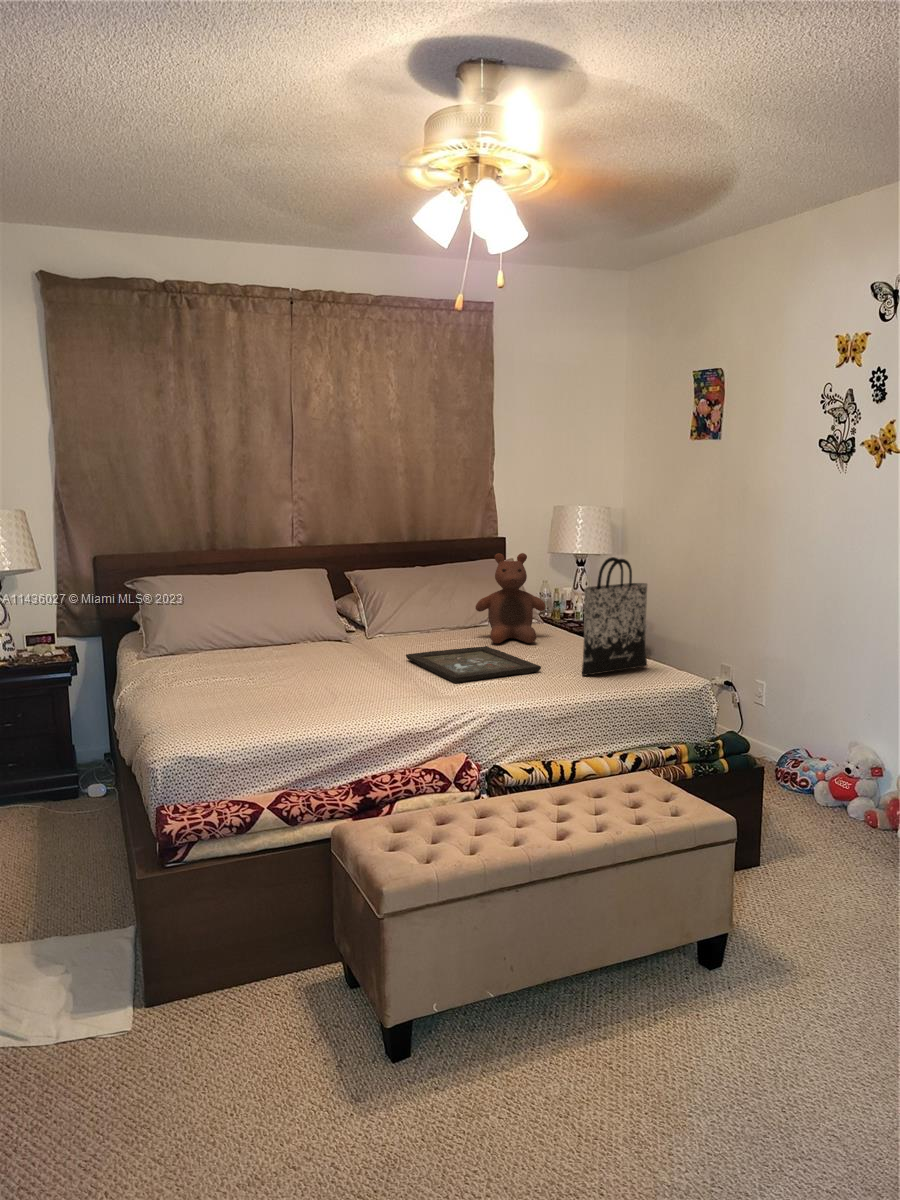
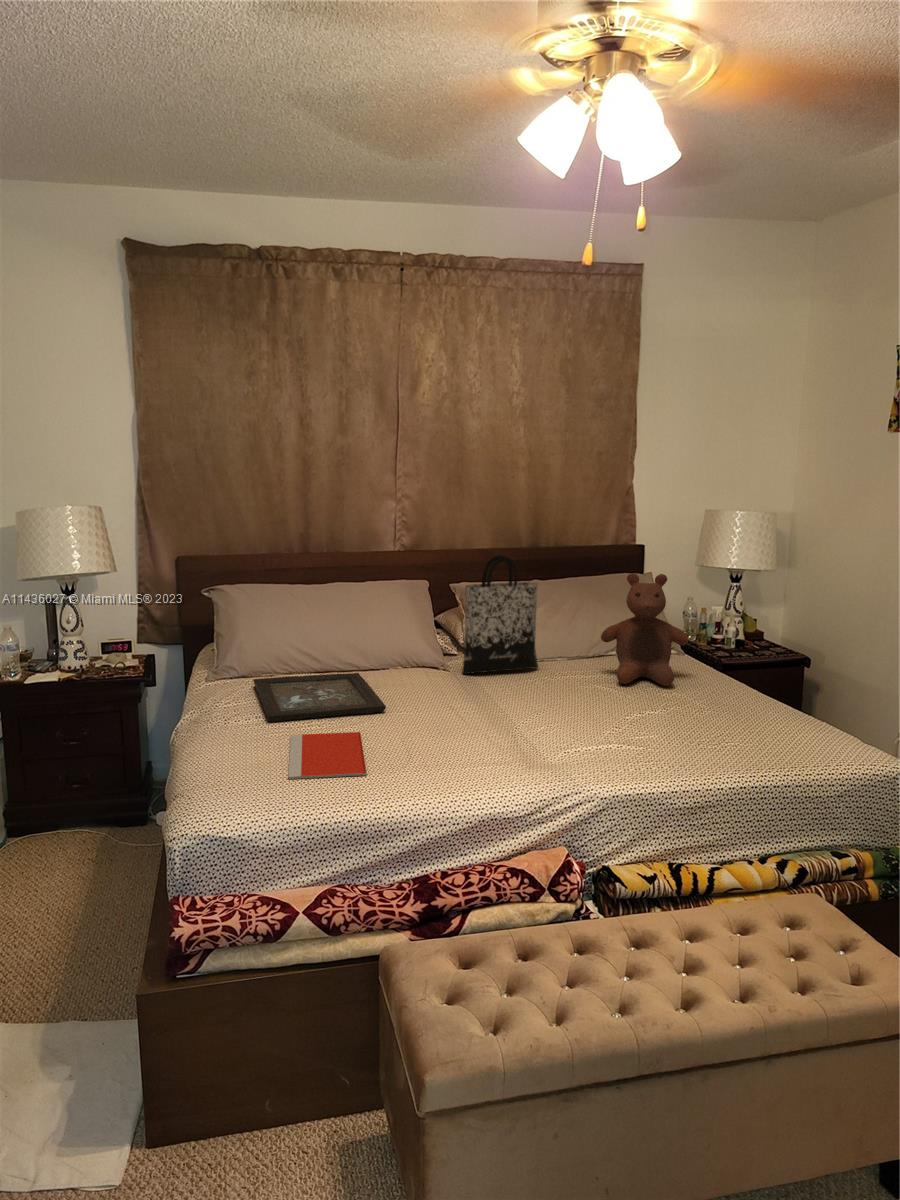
tote bag: present [582,557,647,676] -> present [462,555,538,674]
tray: present [406,646,541,683] -> present [253,673,386,722]
notebook: none [231,684,303,716] -> present [288,732,367,779]

